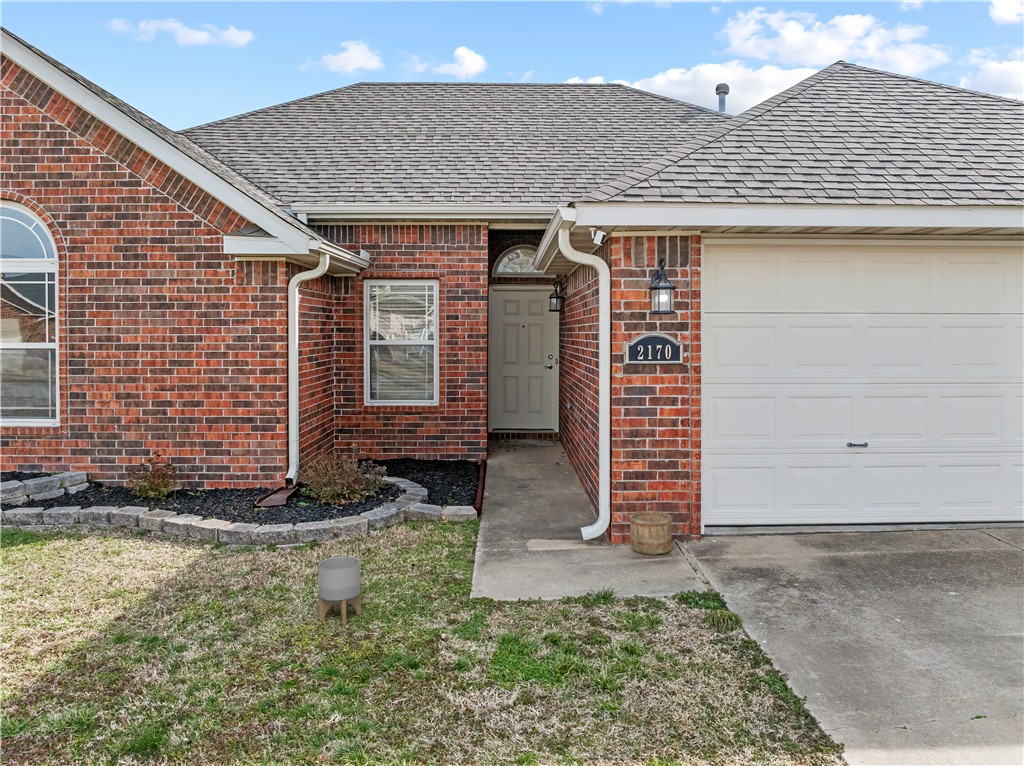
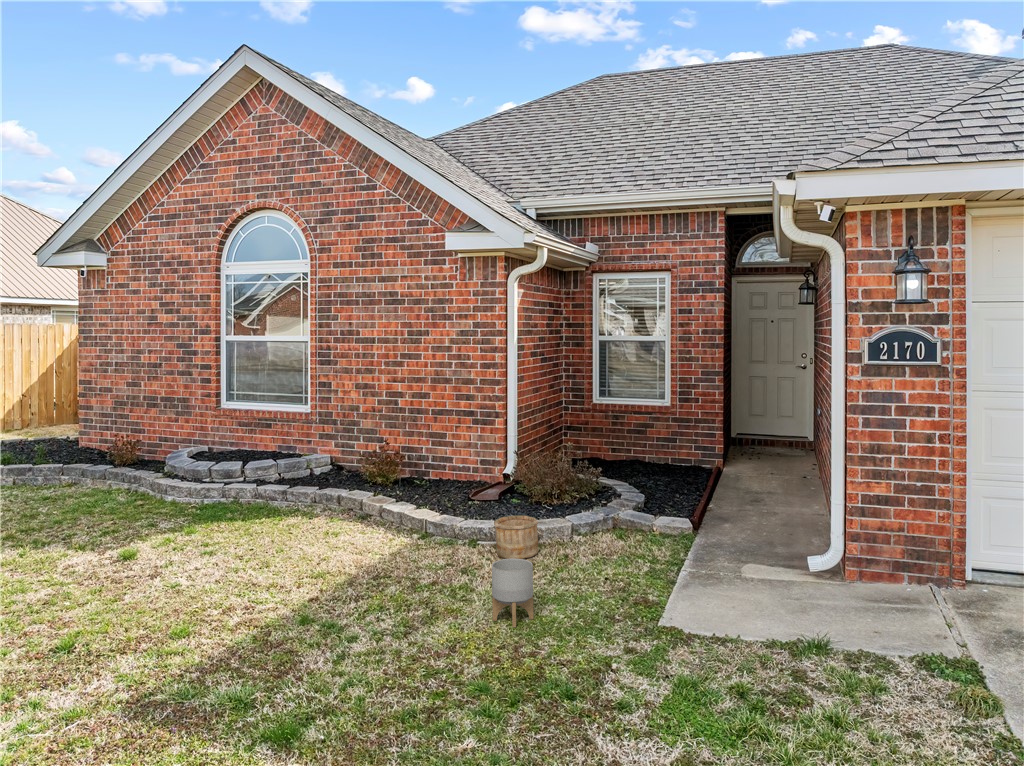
wooden bucket: present [629,511,672,555] -> present [494,516,538,559]

